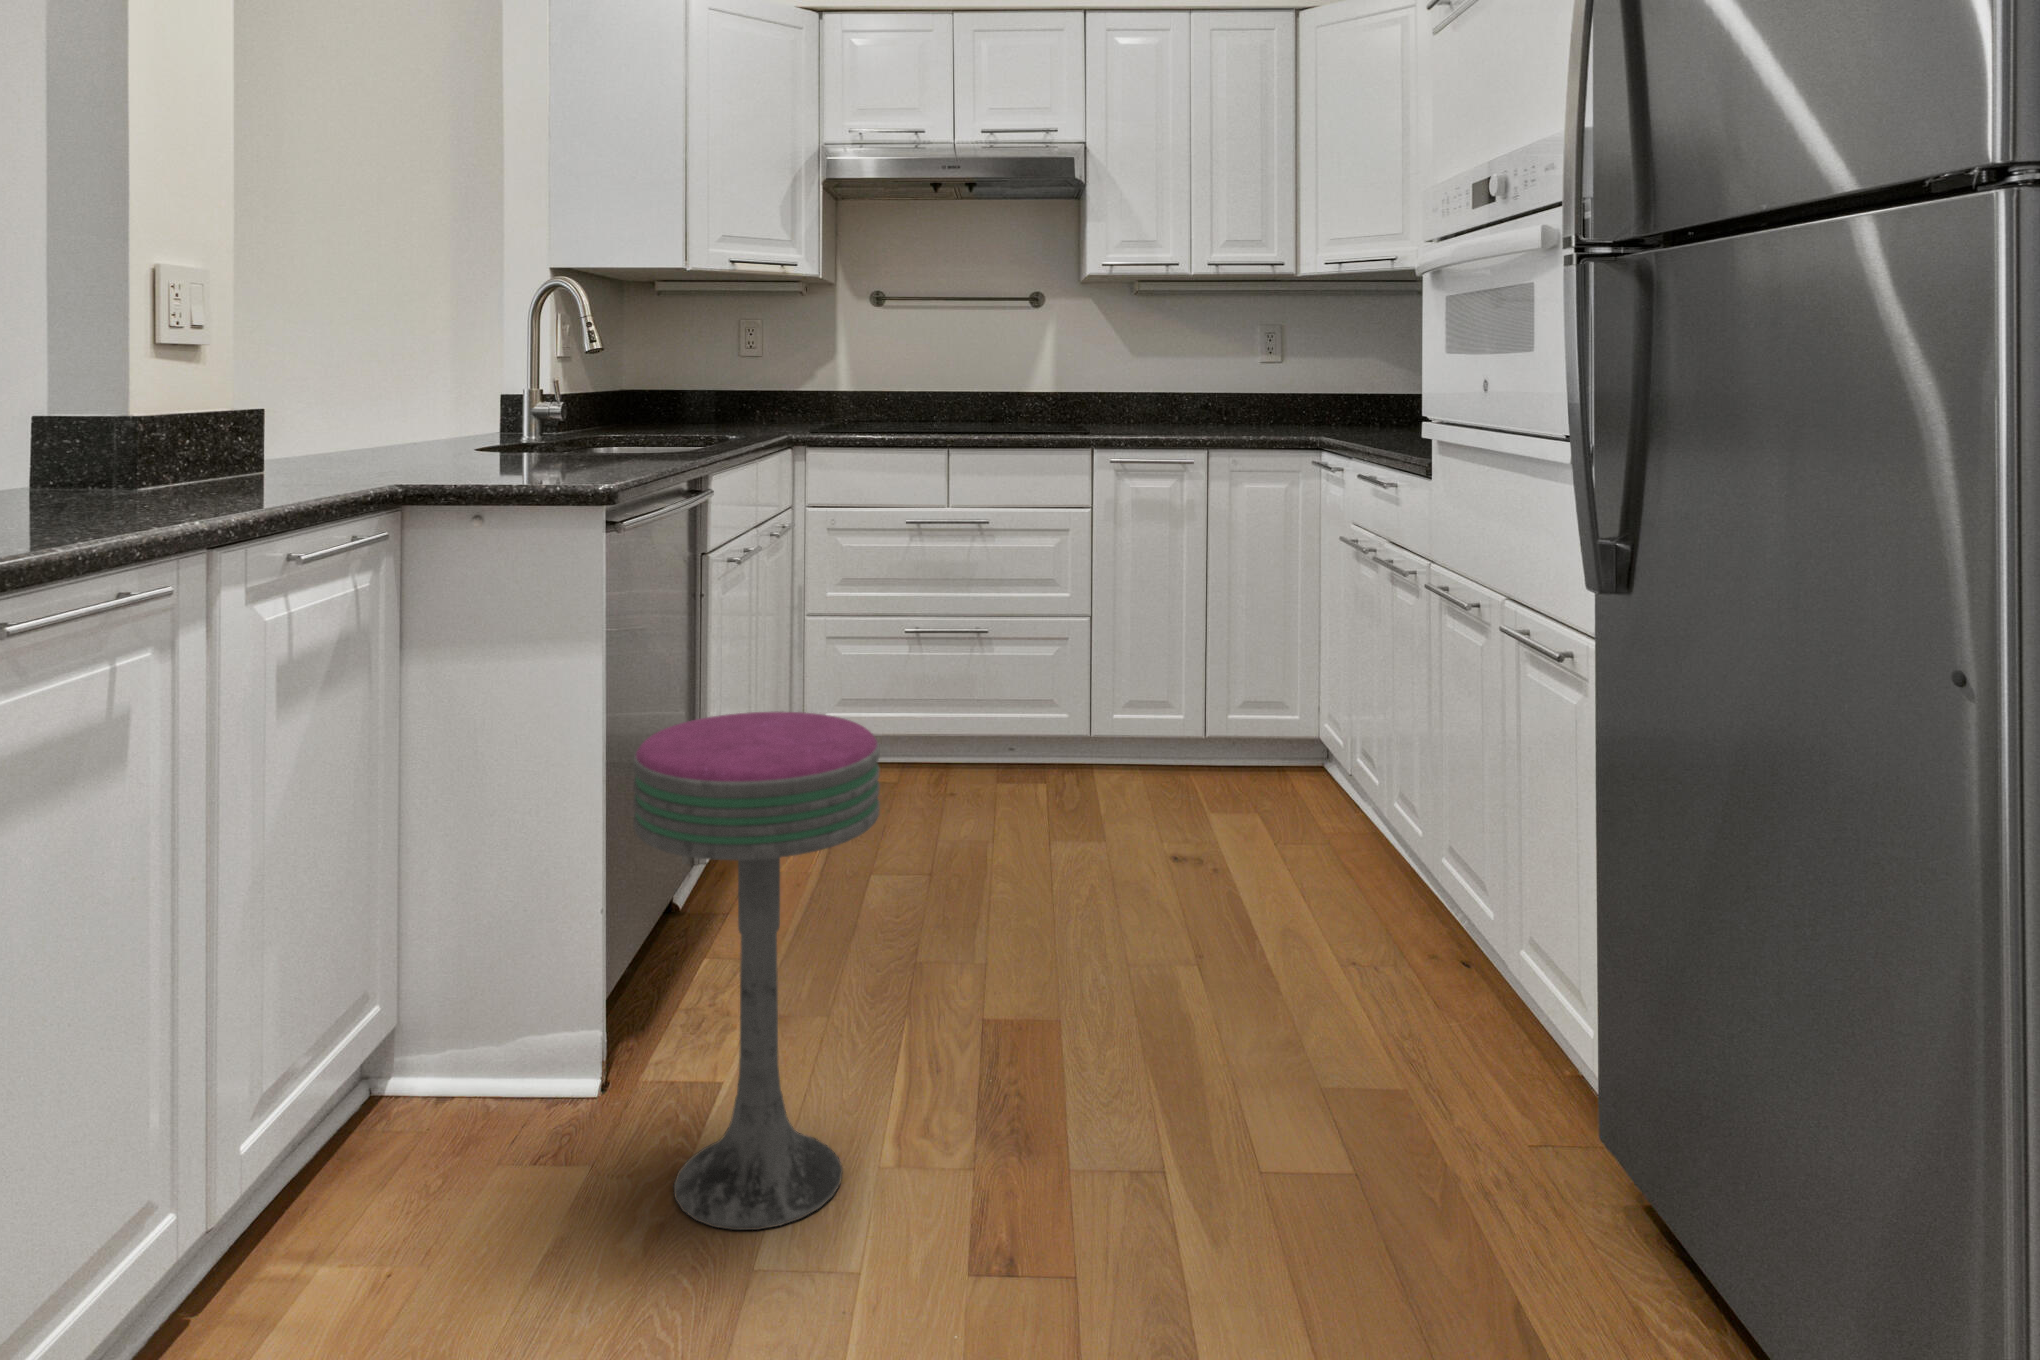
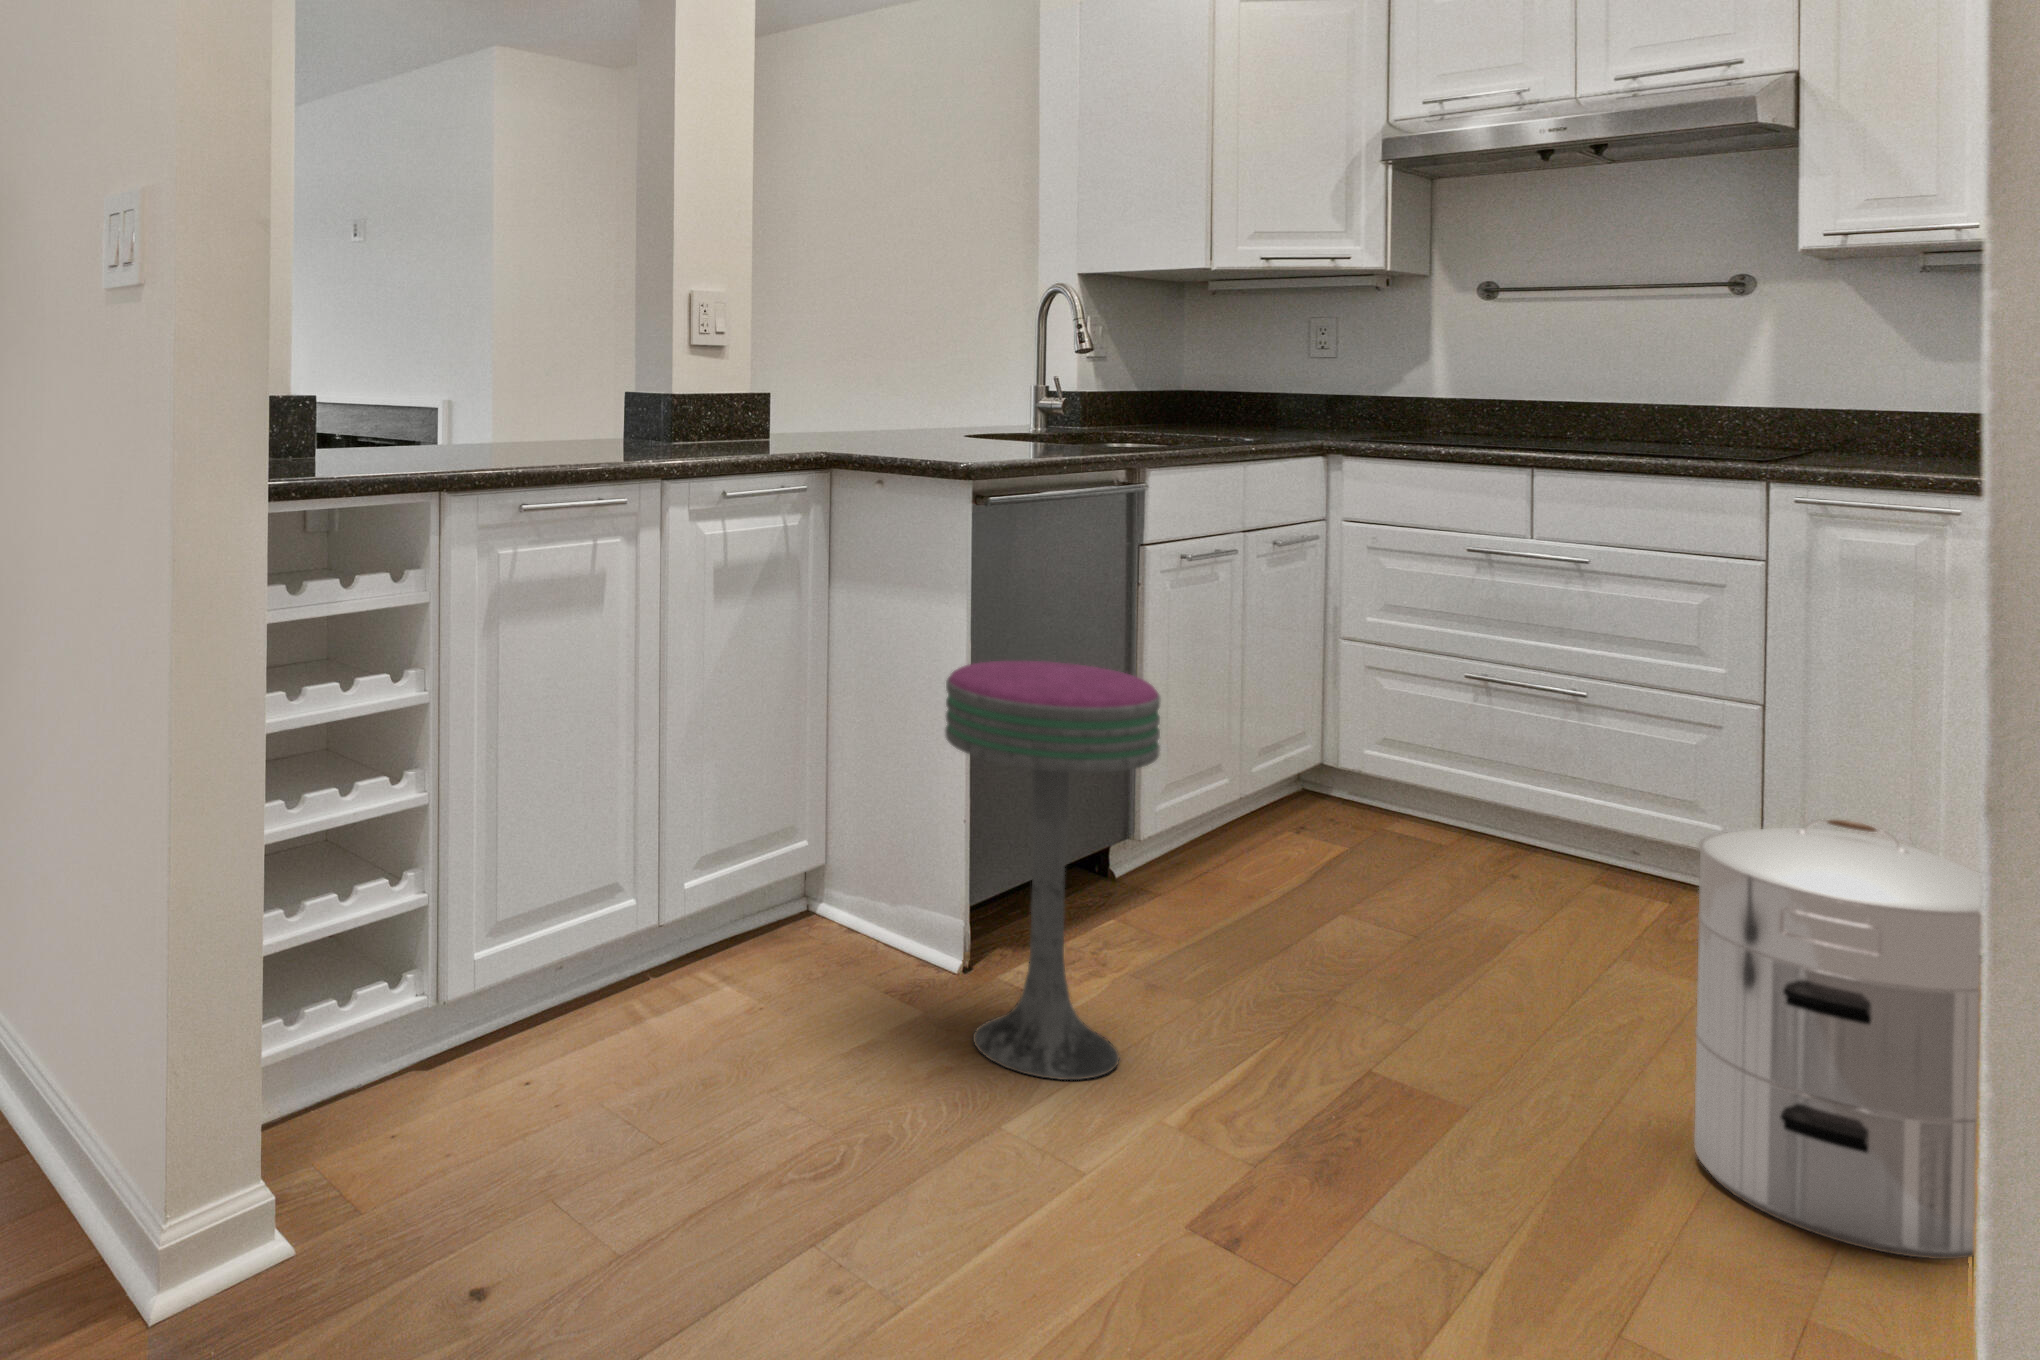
waste bin: none [1287,734,1499,1095] -> present [1694,819,1980,1259]

